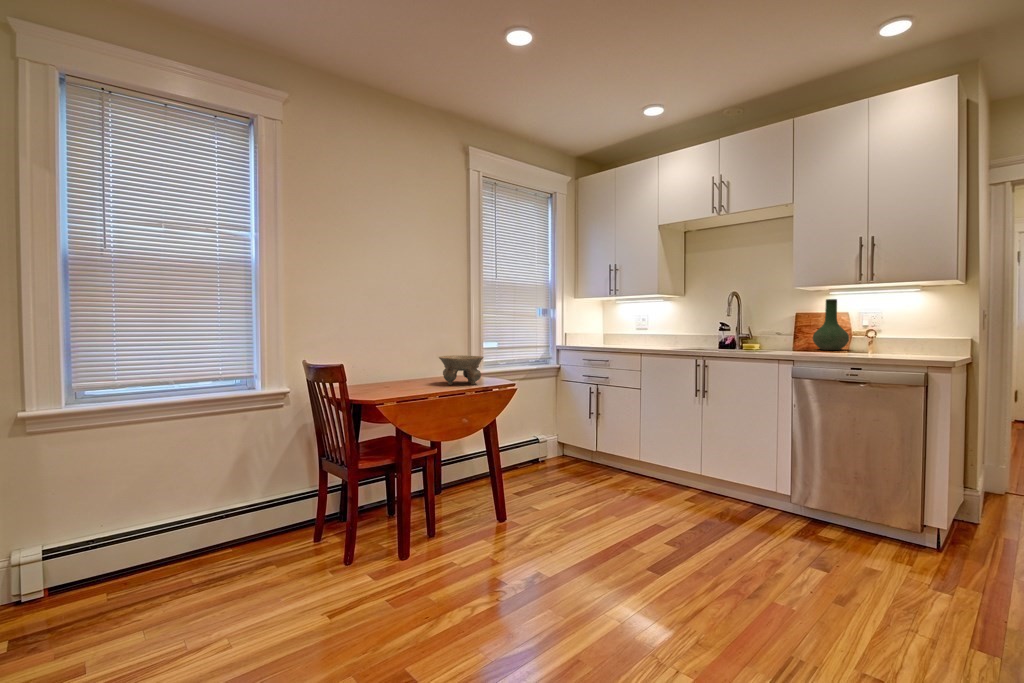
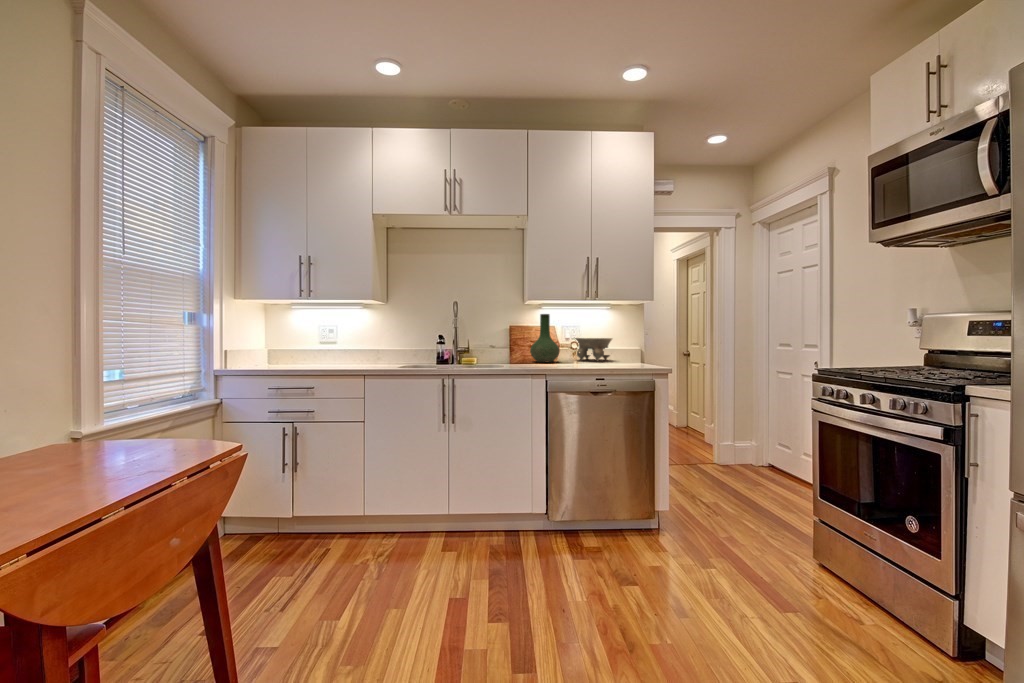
bowl: present [439,355,483,385] -> present [575,338,612,361]

